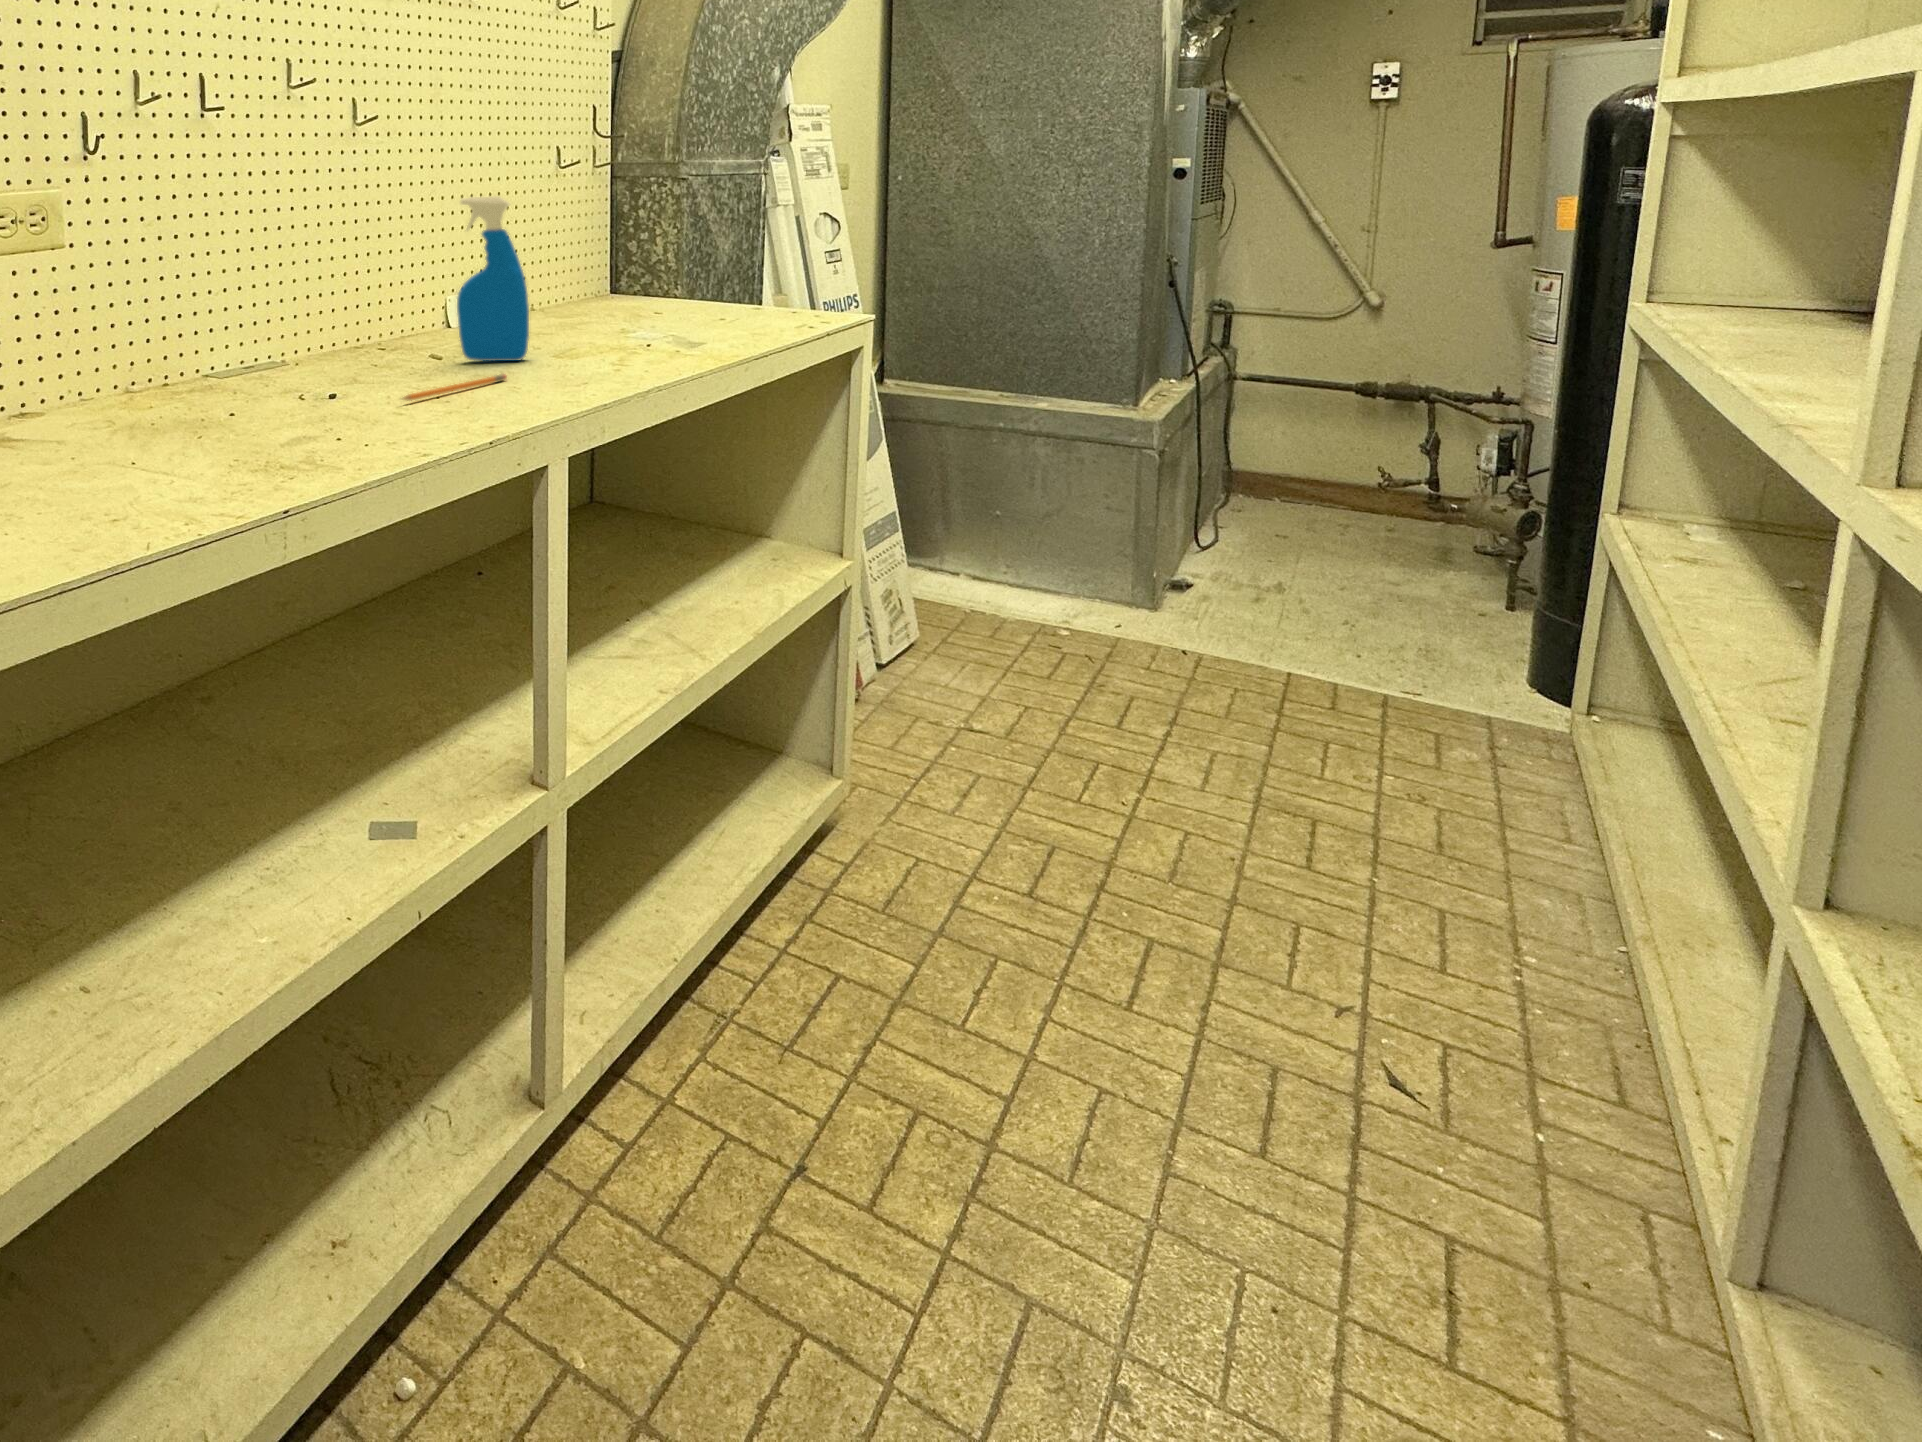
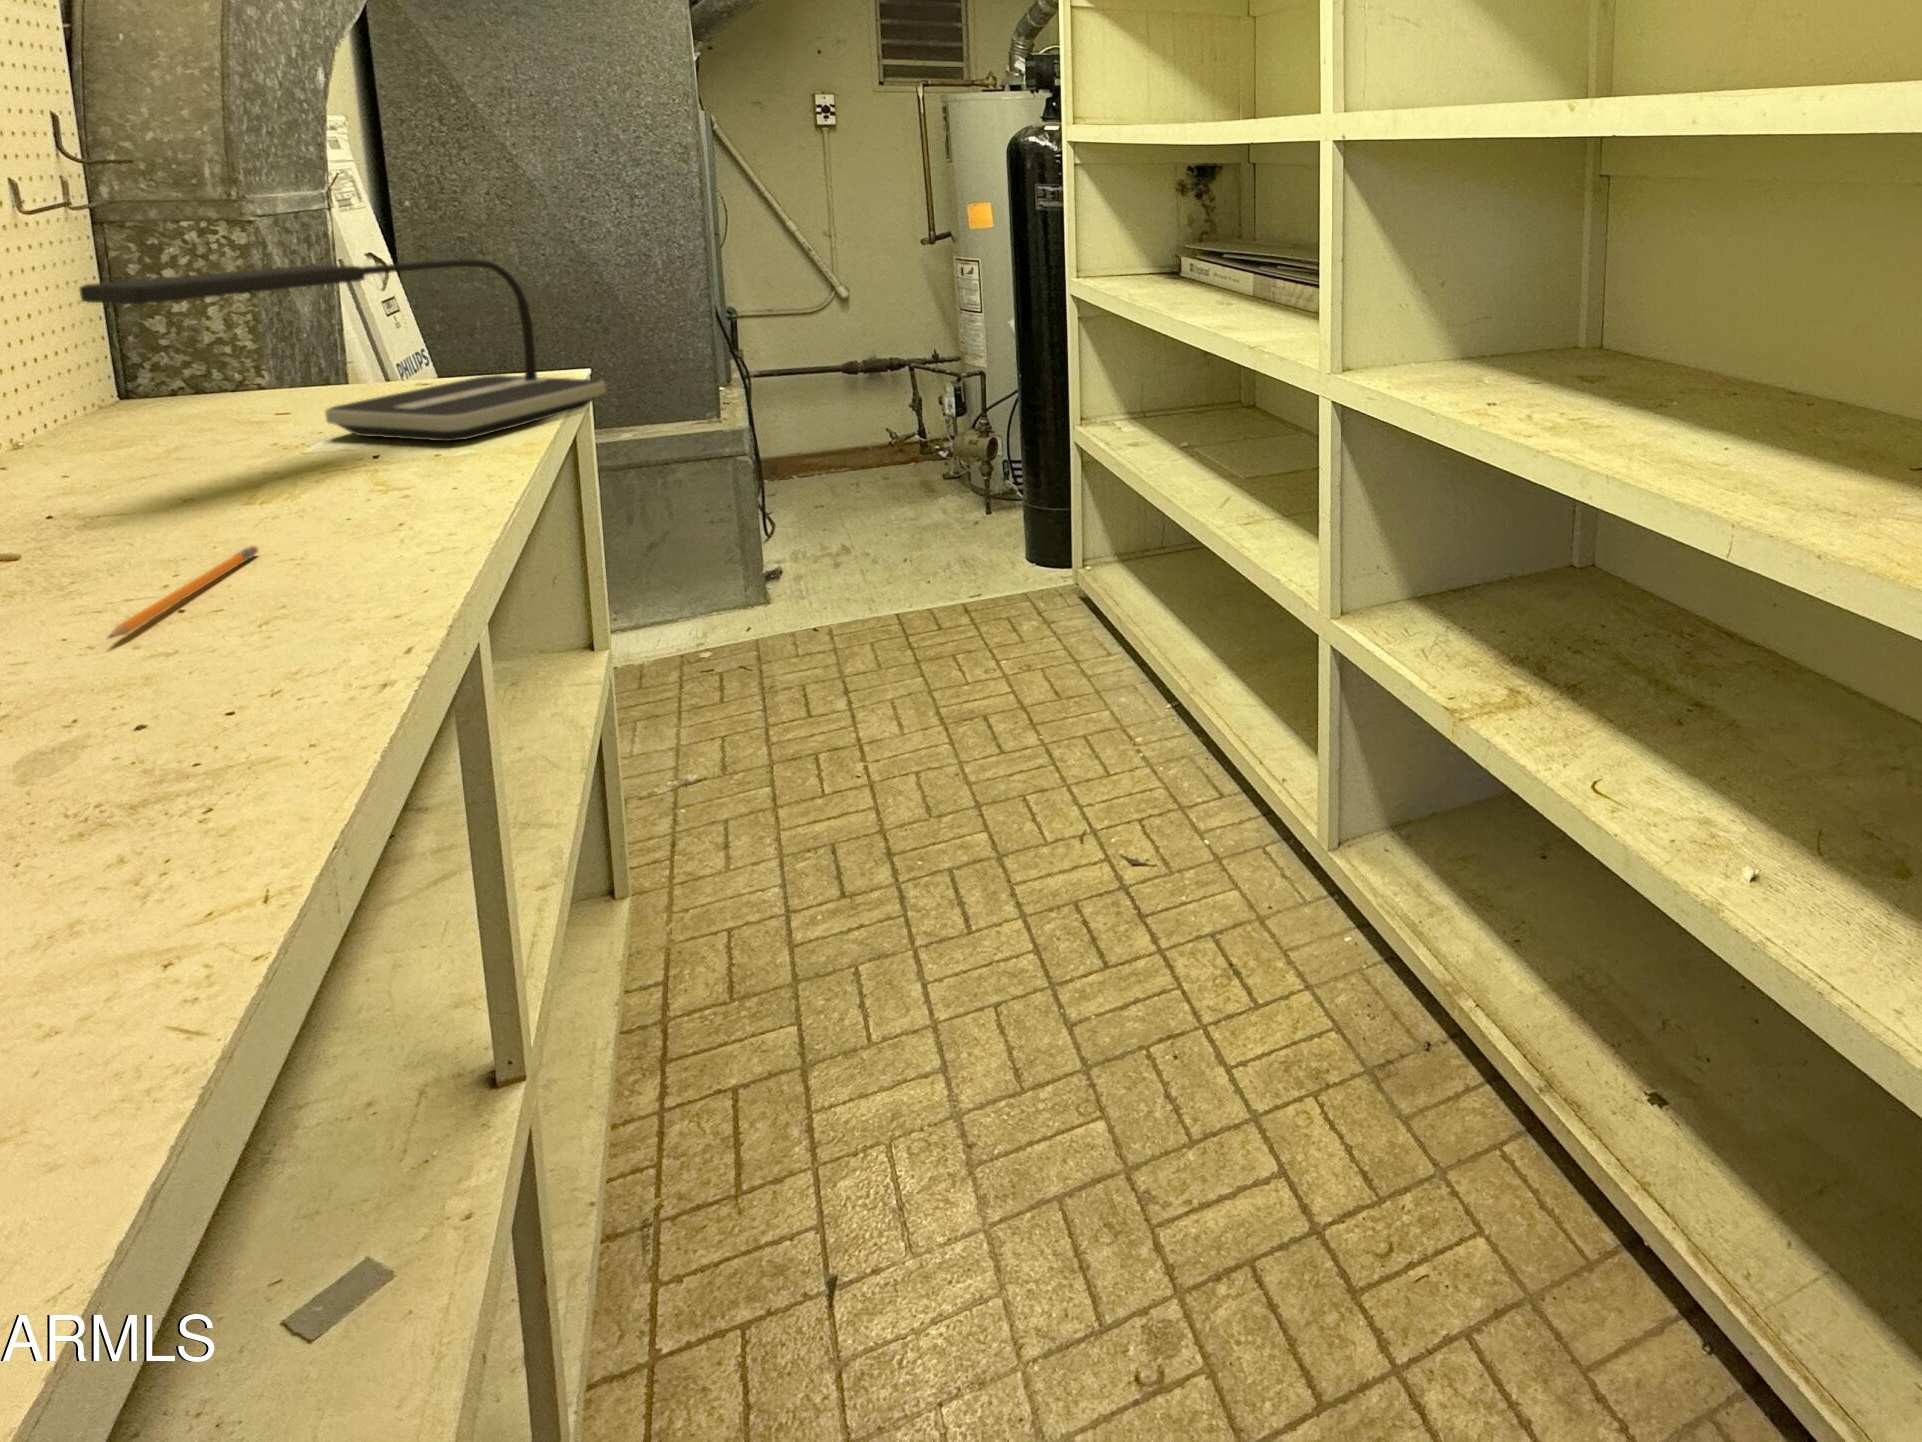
spray bottle: present [457,196,529,361] -> none [20,262,211,543]
desk lamp: none [506,204,808,341] -> present [80,259,606,441]

